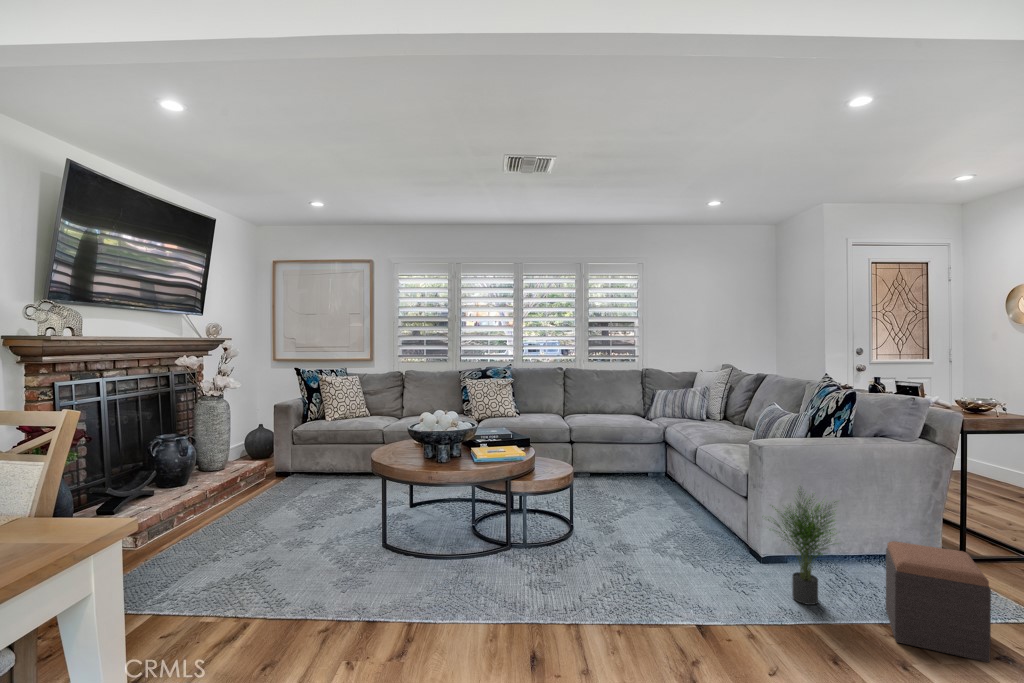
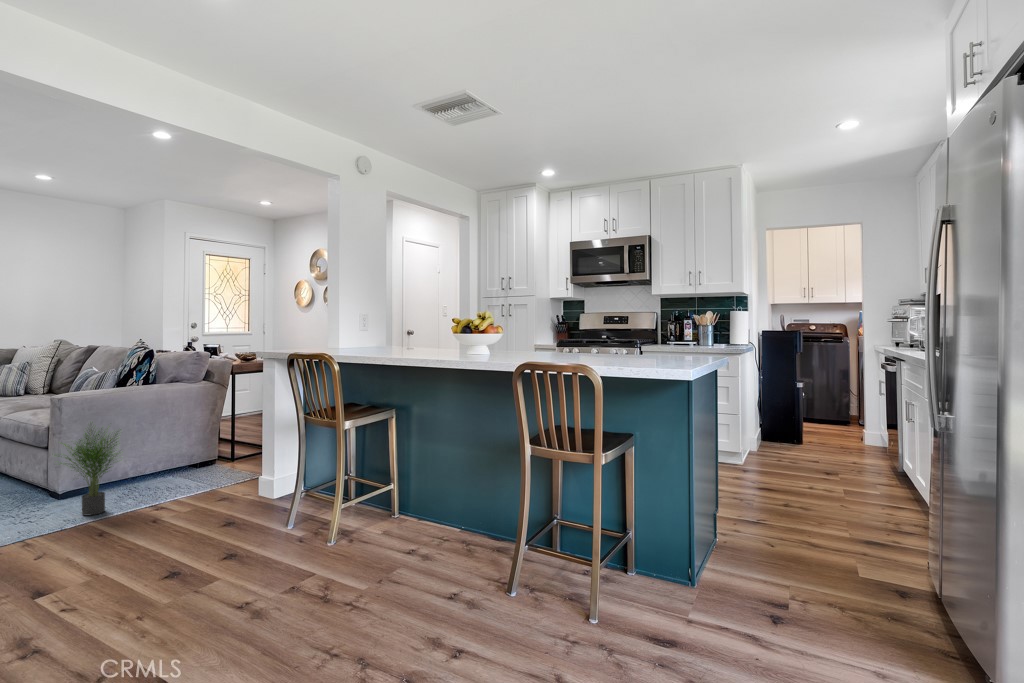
footstool: present [886,541,991,662] -> none [156,445,215,515]

